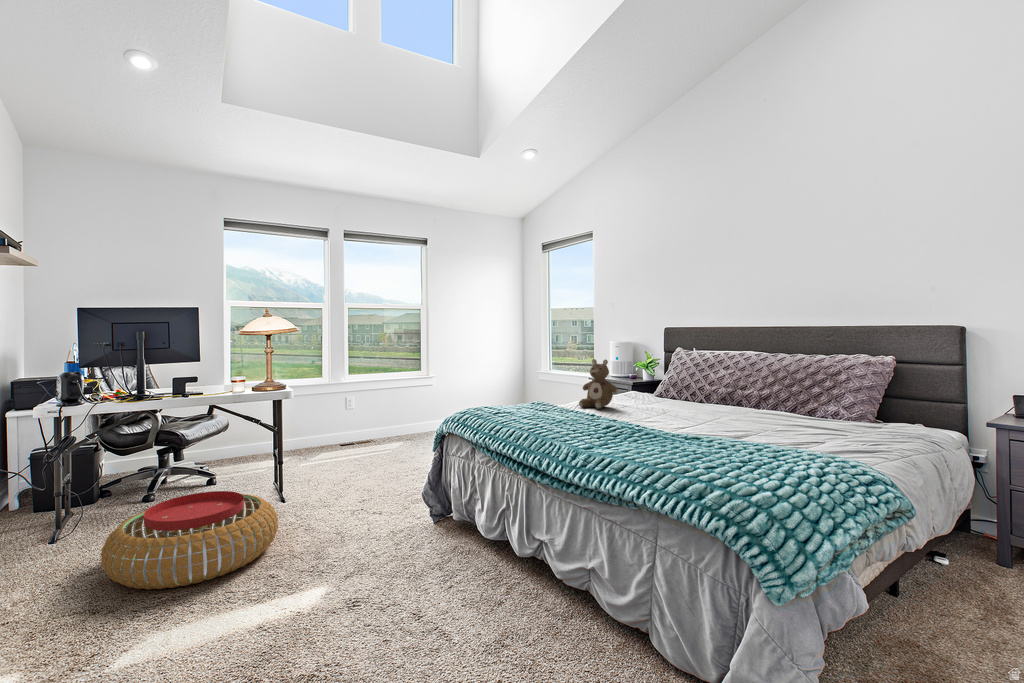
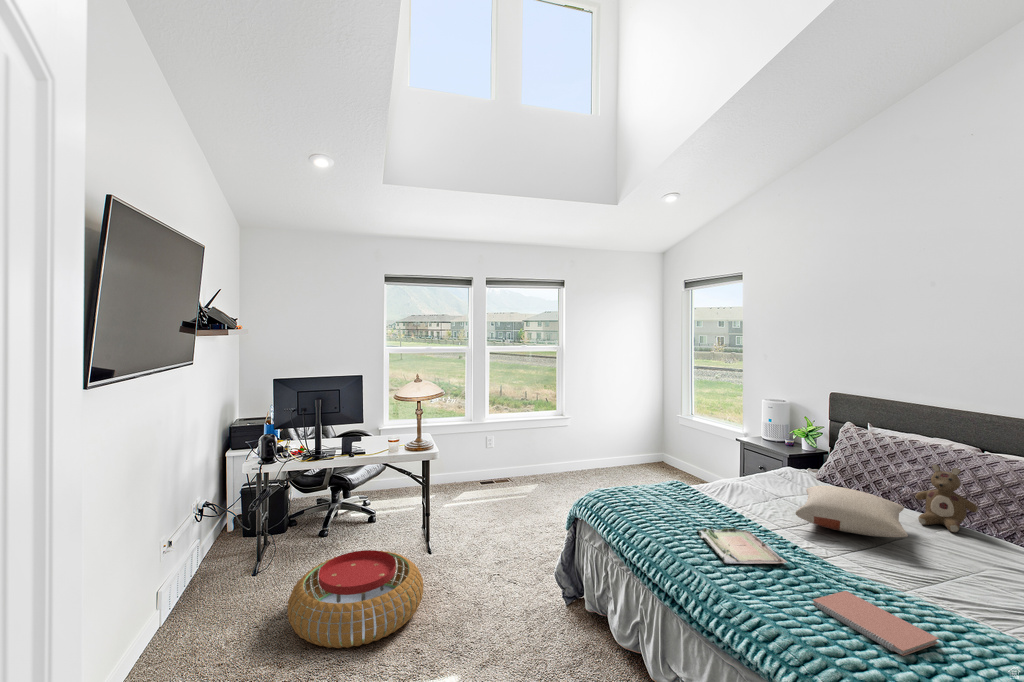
stuffed bear: present [579,359,618,409] -> present [915,465,978,532]
pillow: none [639,383,722,415] -> present [795,486,908,537]
tray: none [557,412,633,435] -> present [697,528,787,564]
notebook: none [652,437,742,462] -> present [813,591,939,656]

